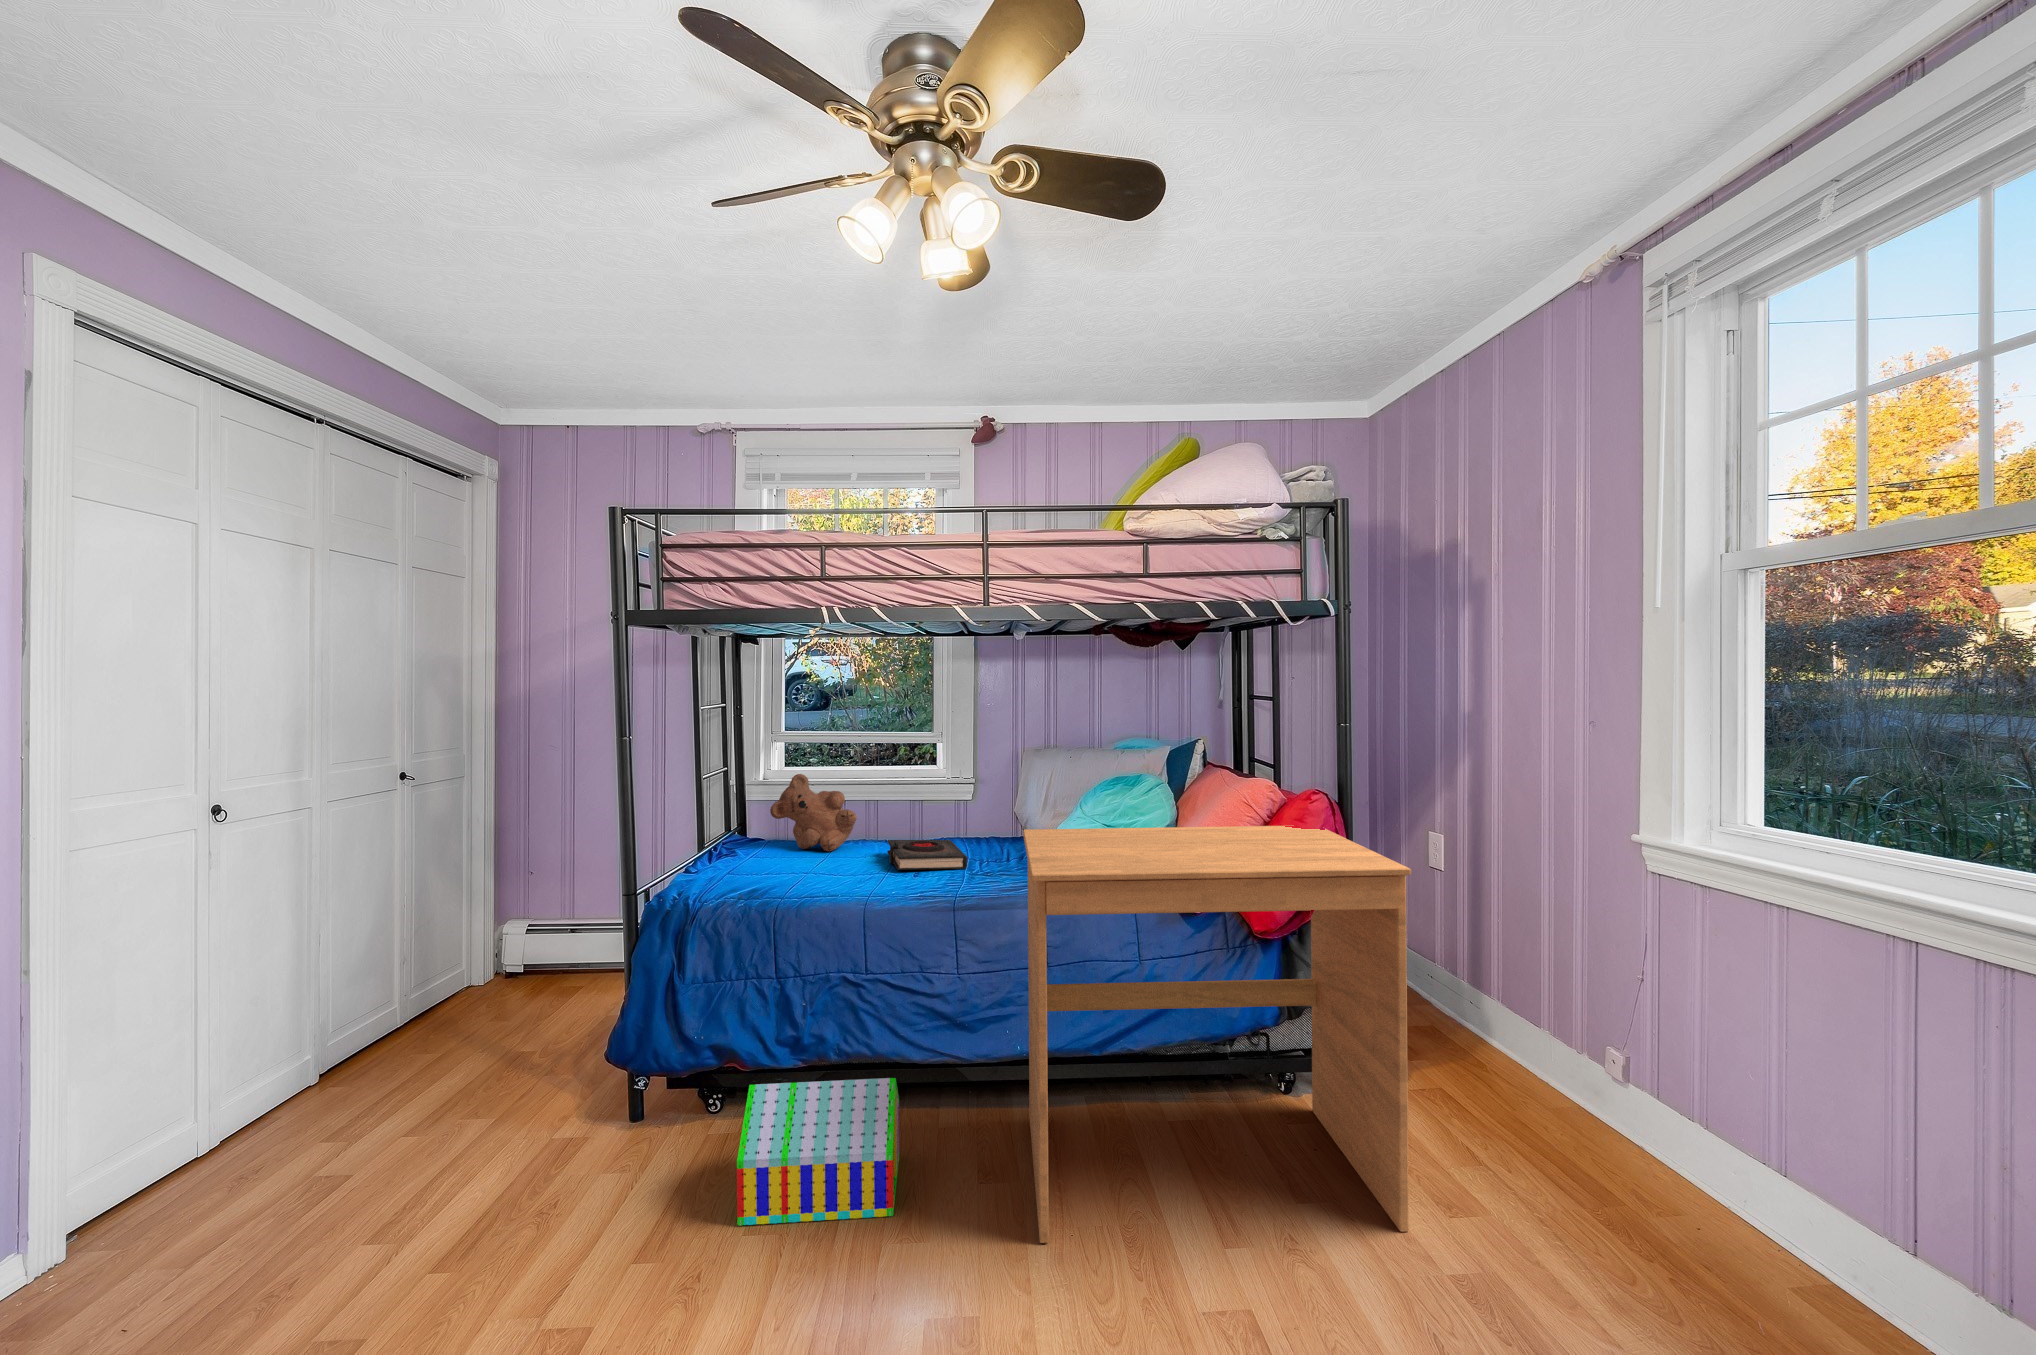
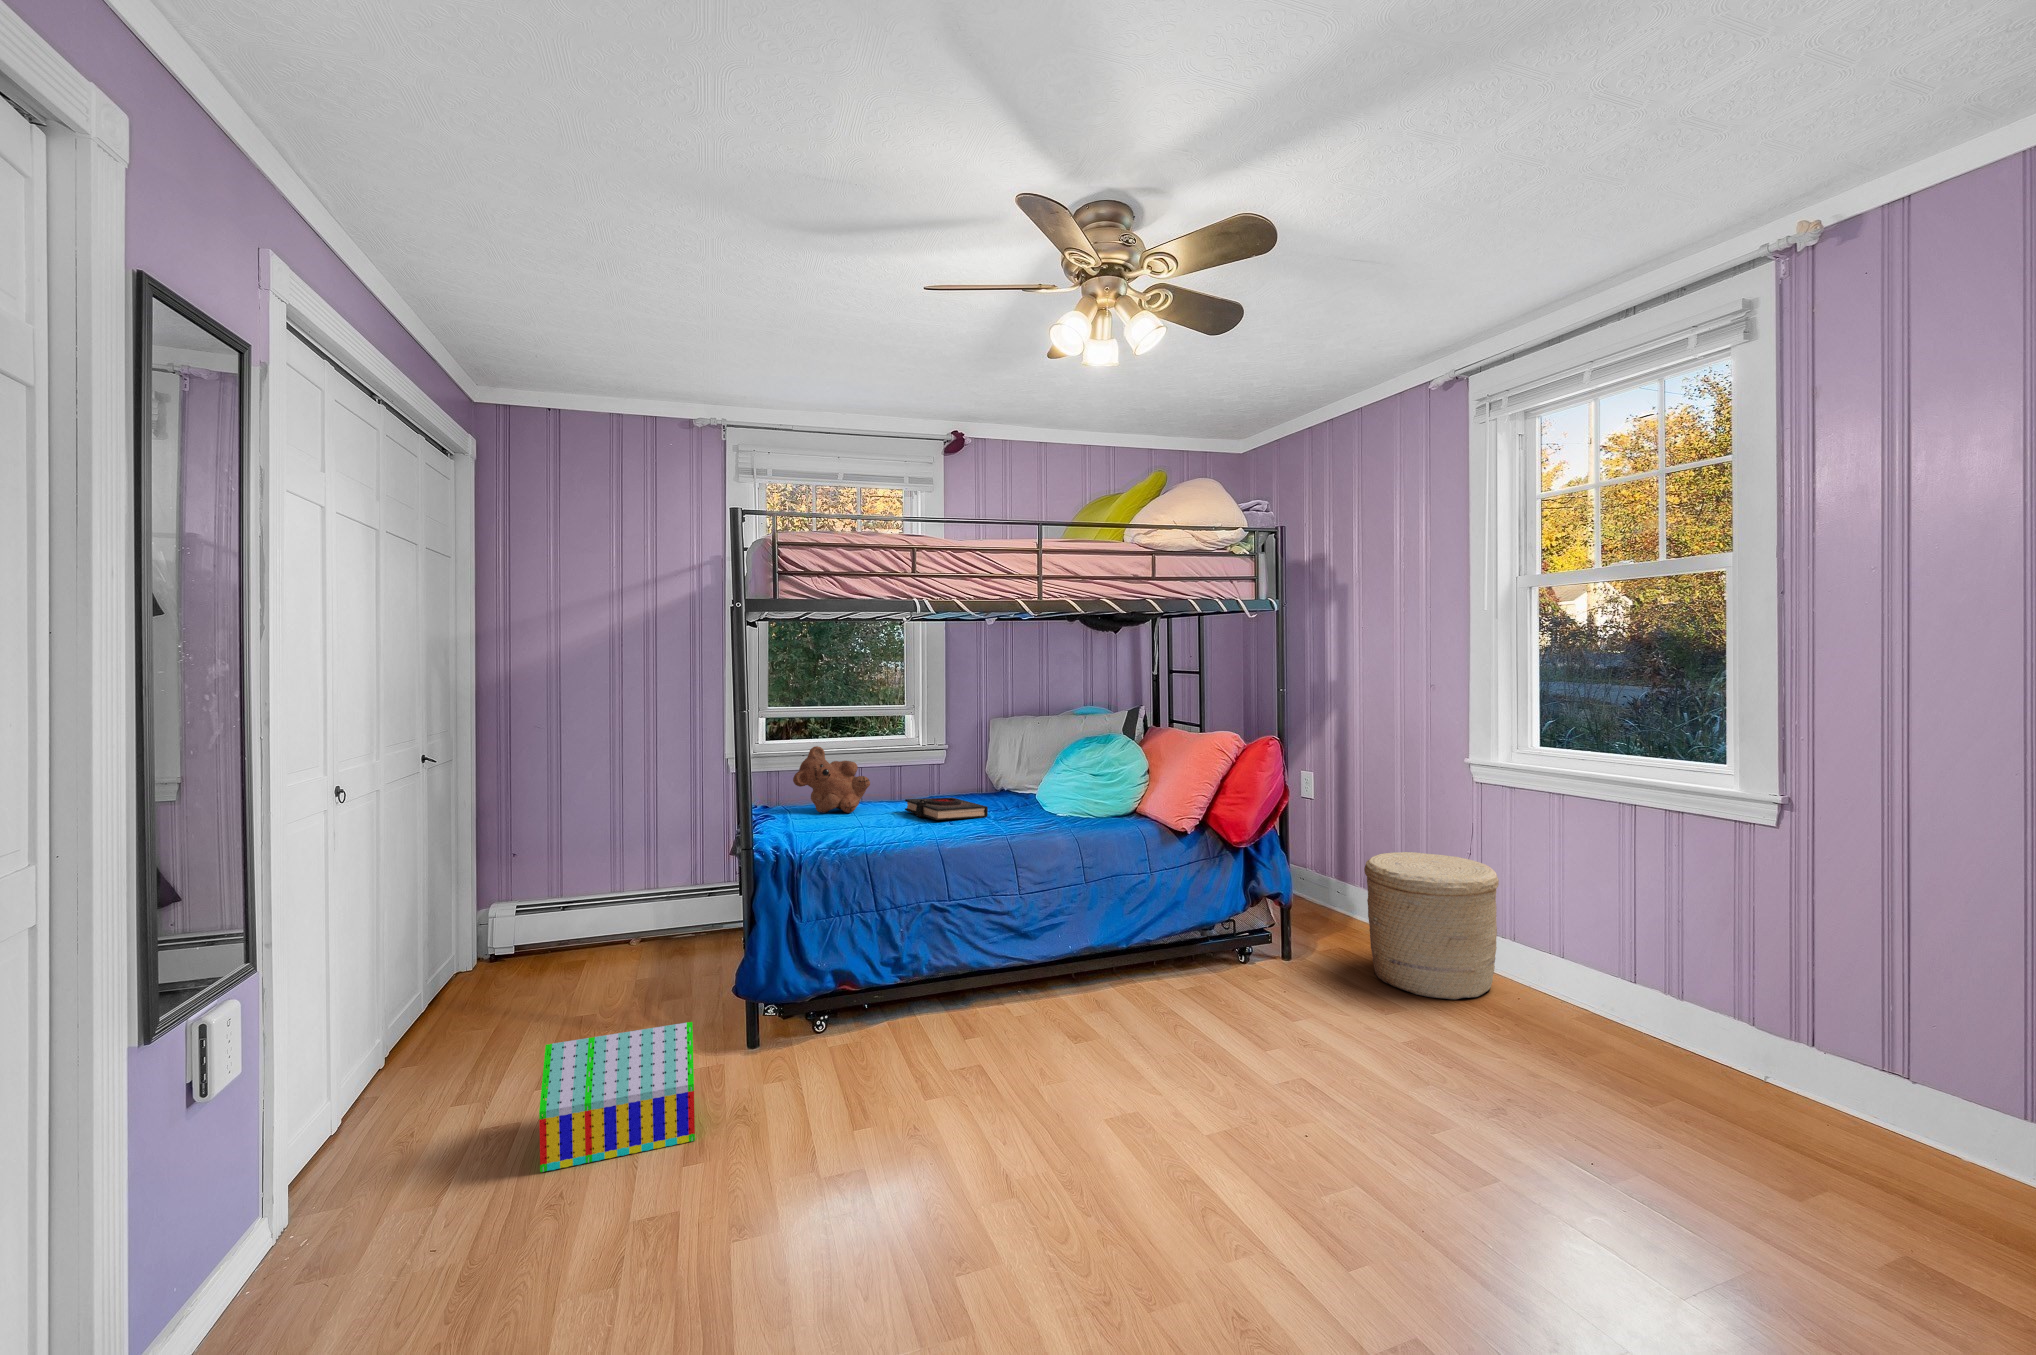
desk: present [1023,826,1411,1243] -> none [1075,764,1369,1061]
woven basket: none [1455,965,1672,1217] -> present [1364,852,1499,1000]
toy house: present [737,1078,899,1226] -> present [539,1022,695,1172]

